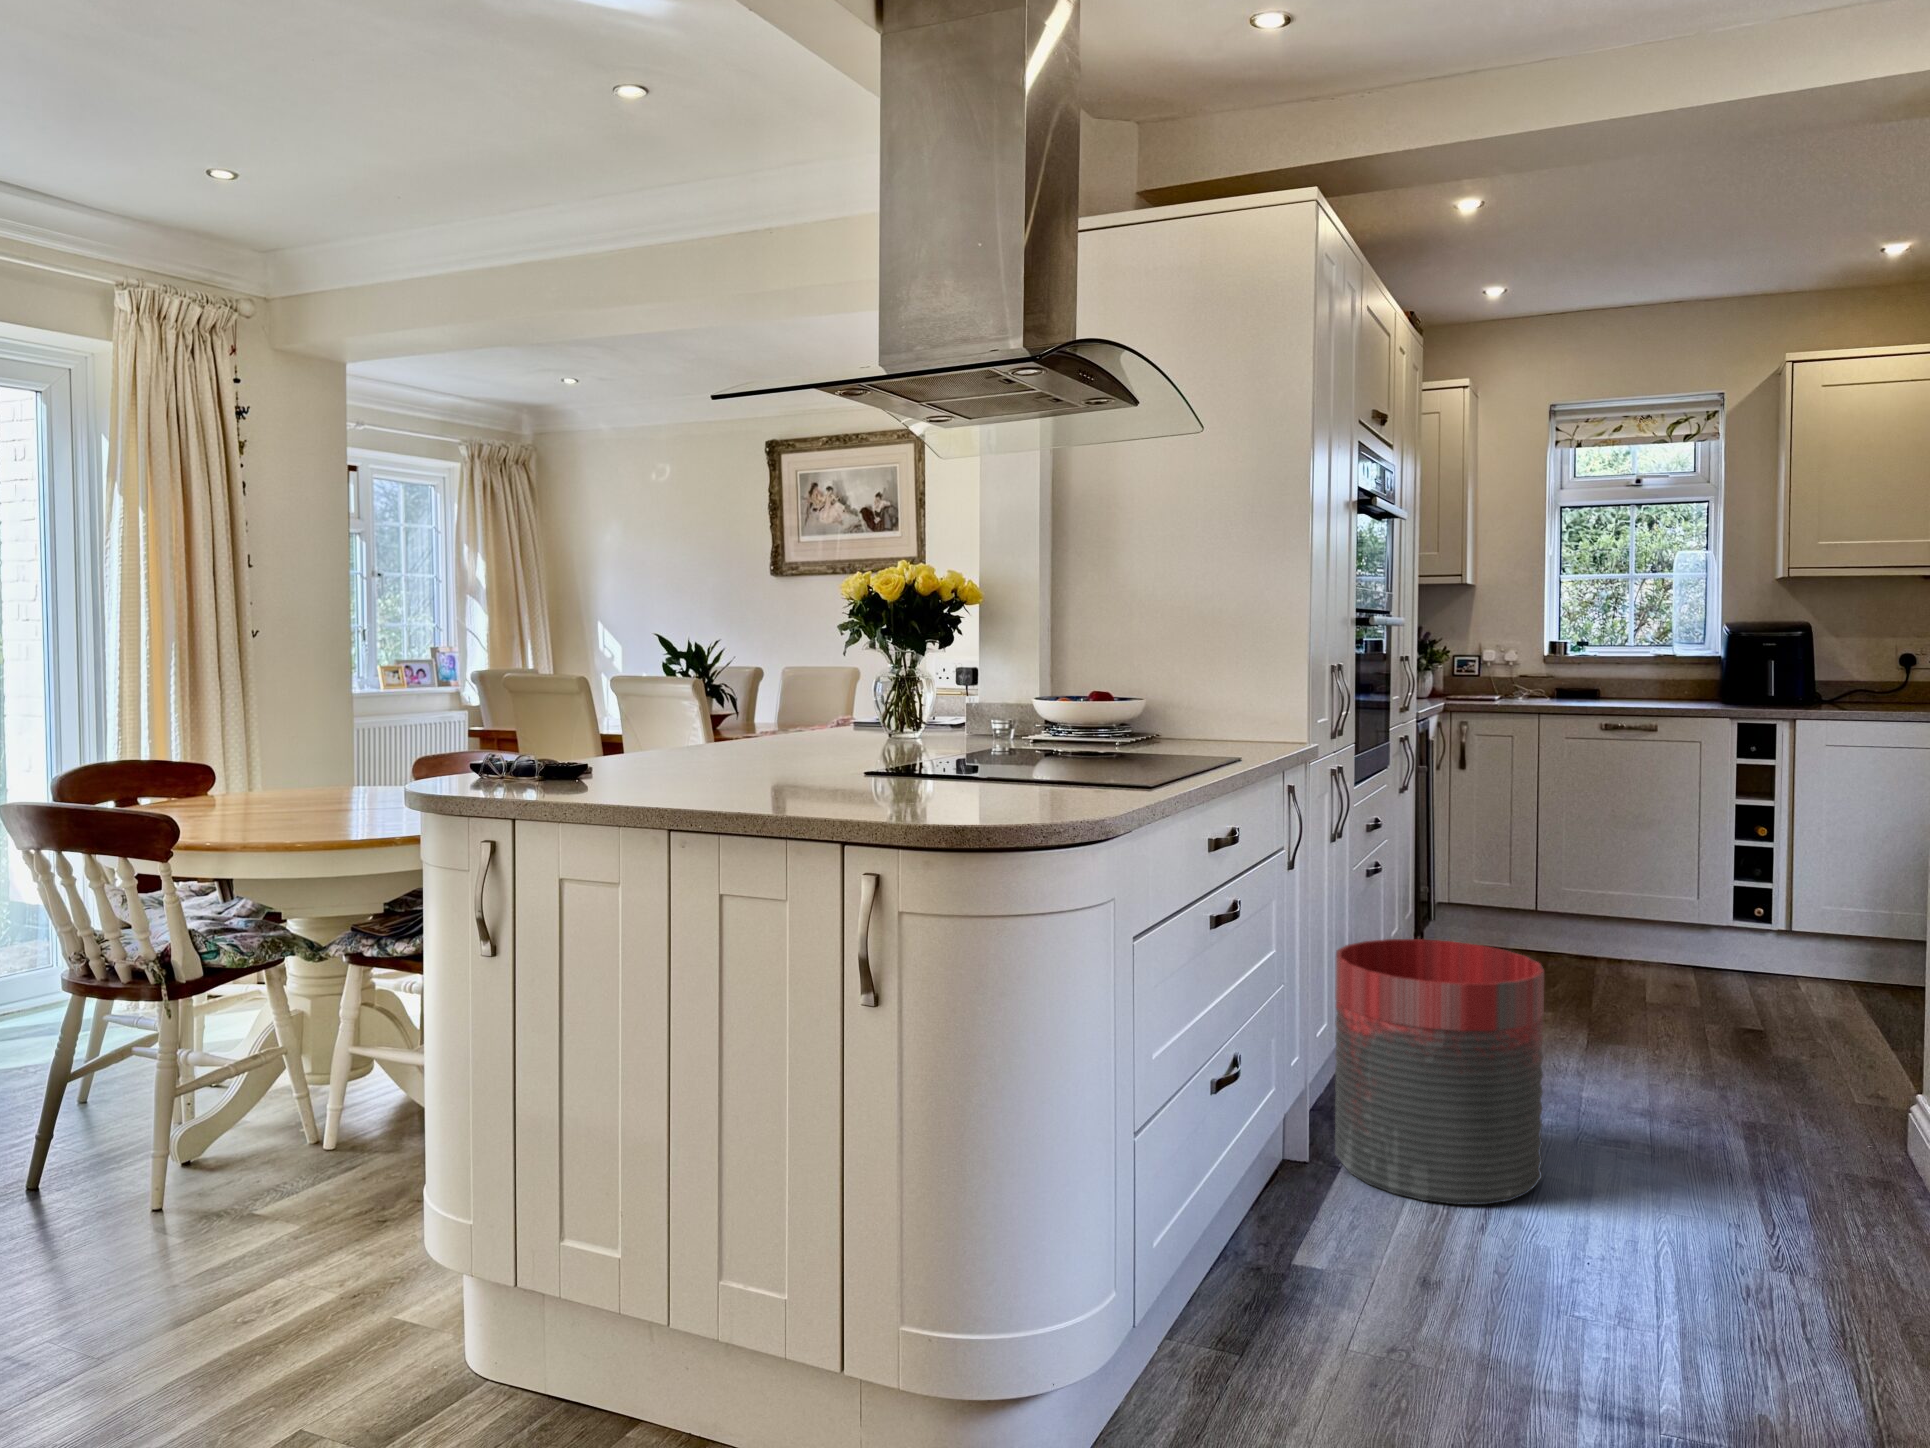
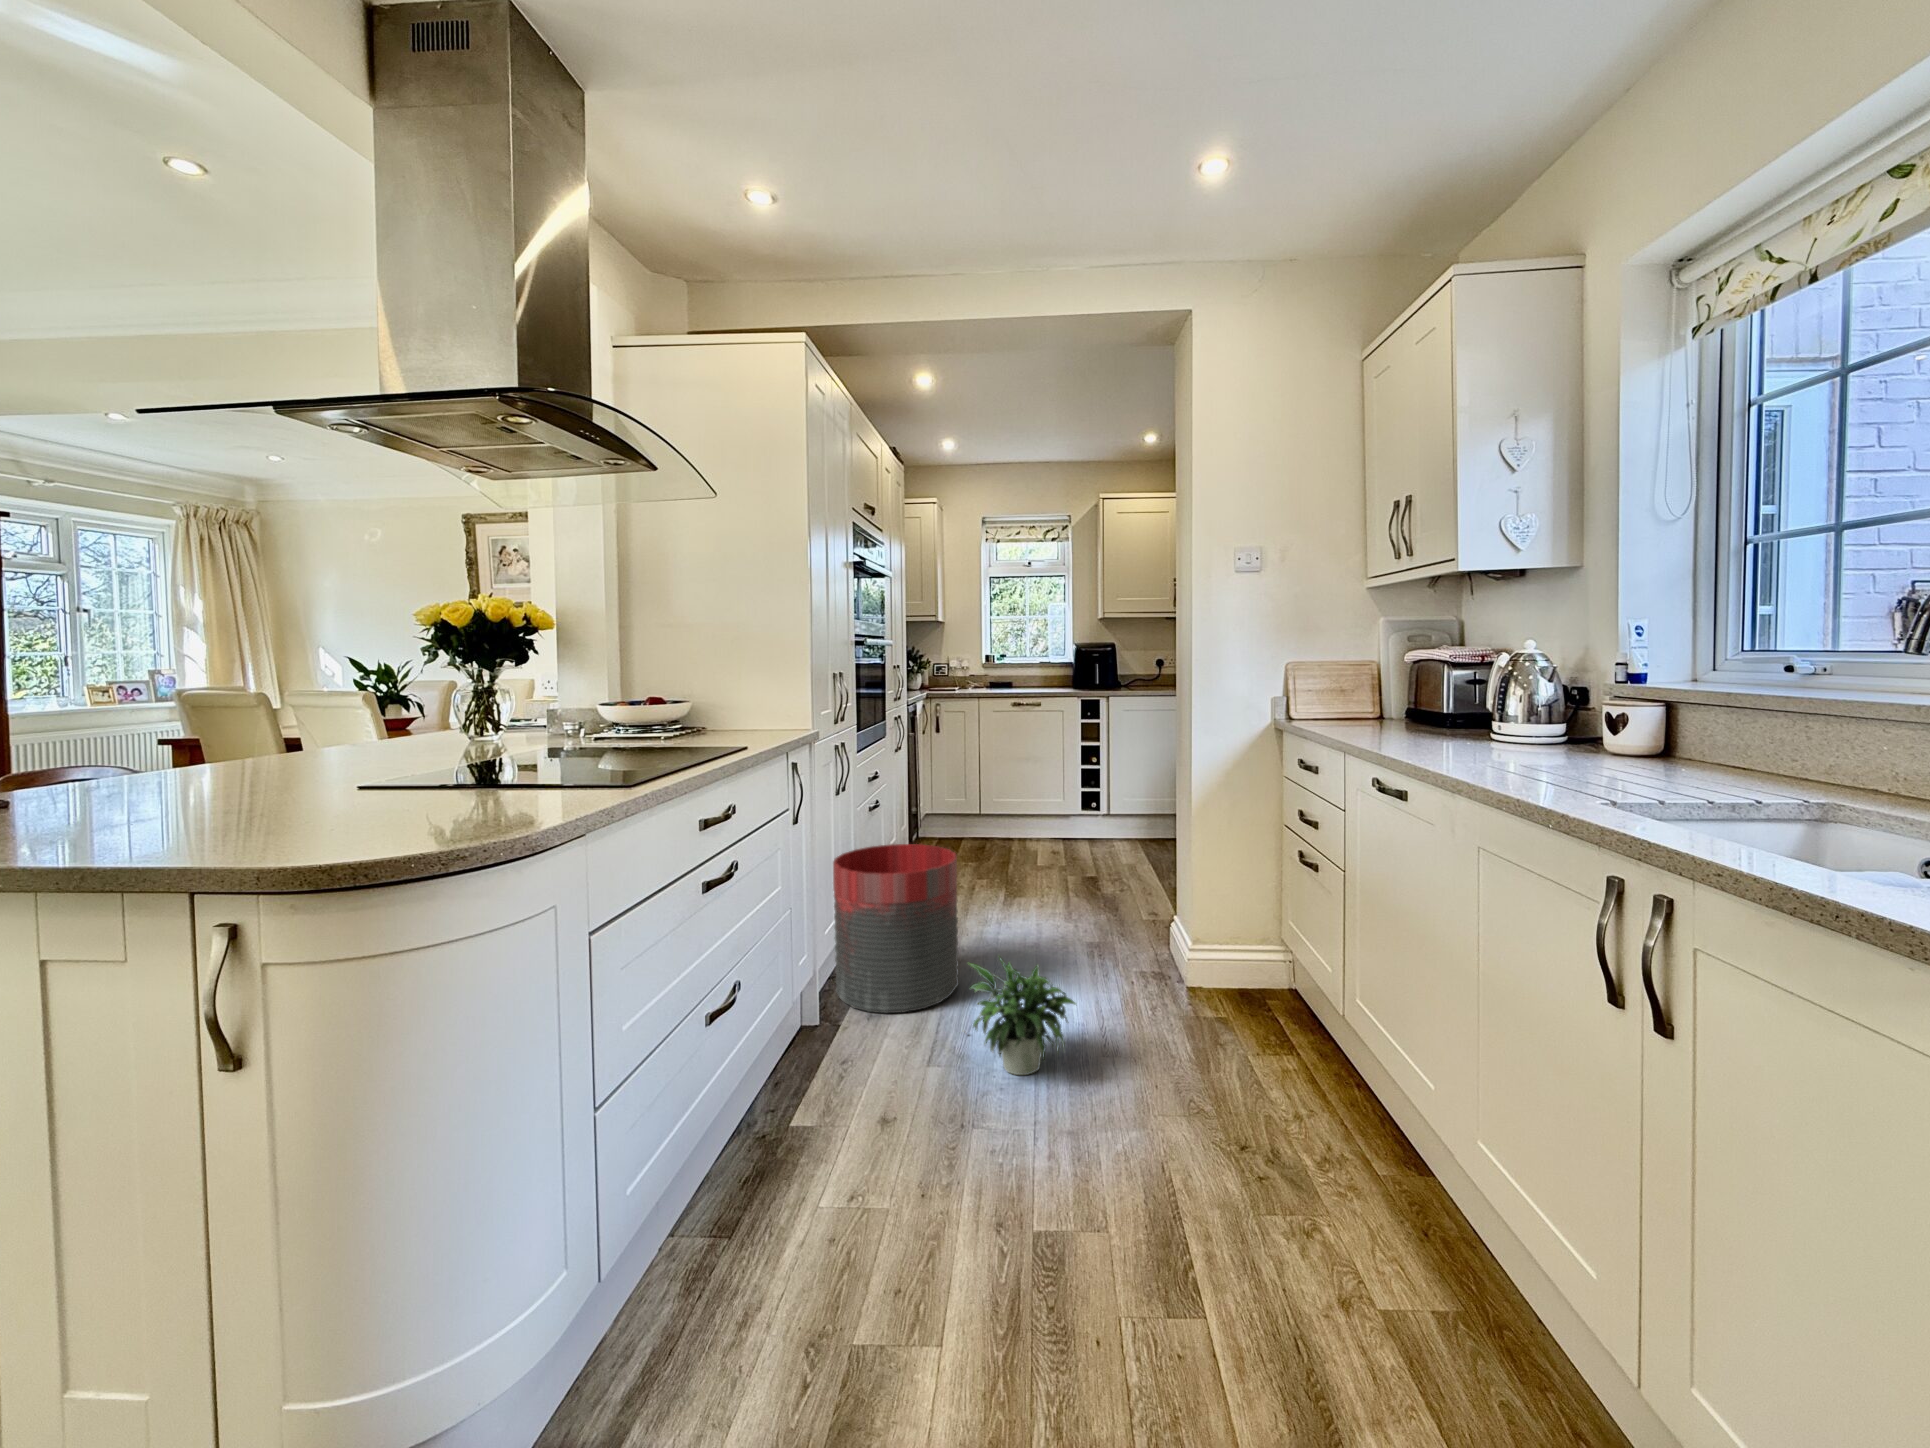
potted plant: none [1561,1132,1792,1336] -> present [968,958,1076,1075]

